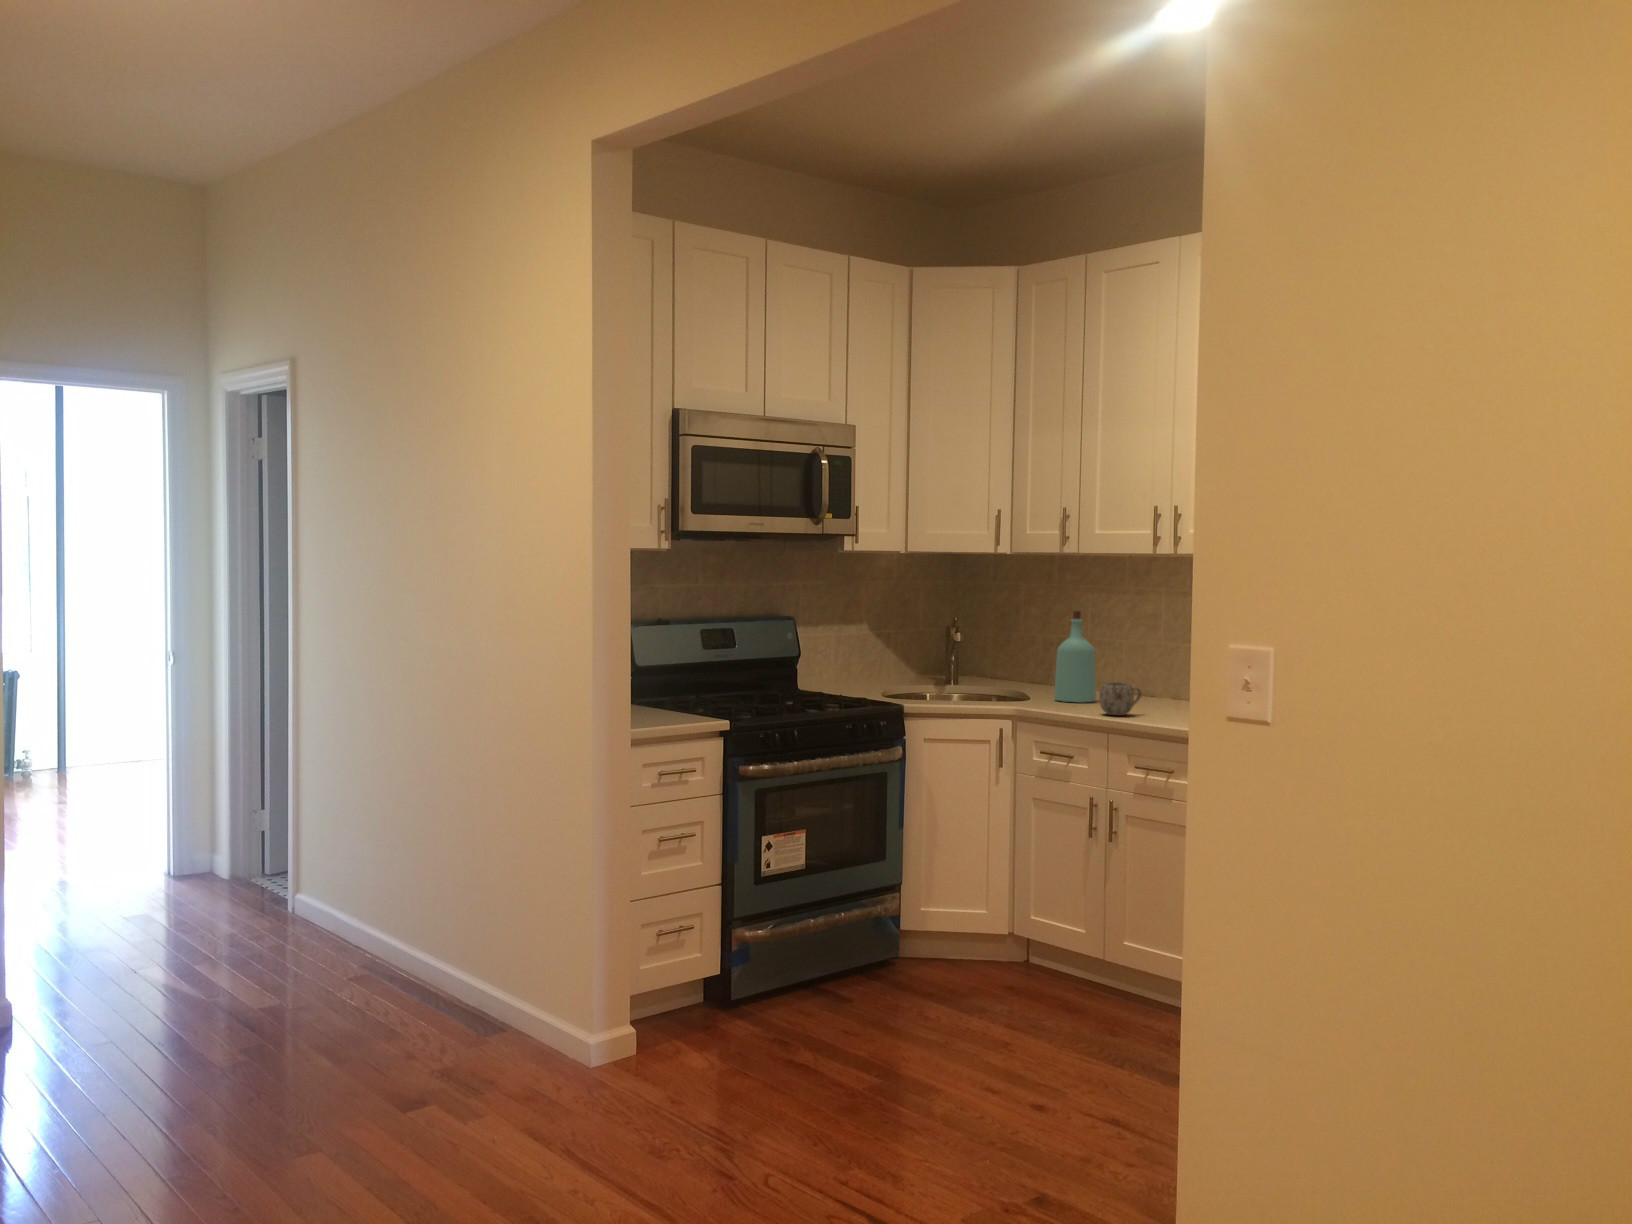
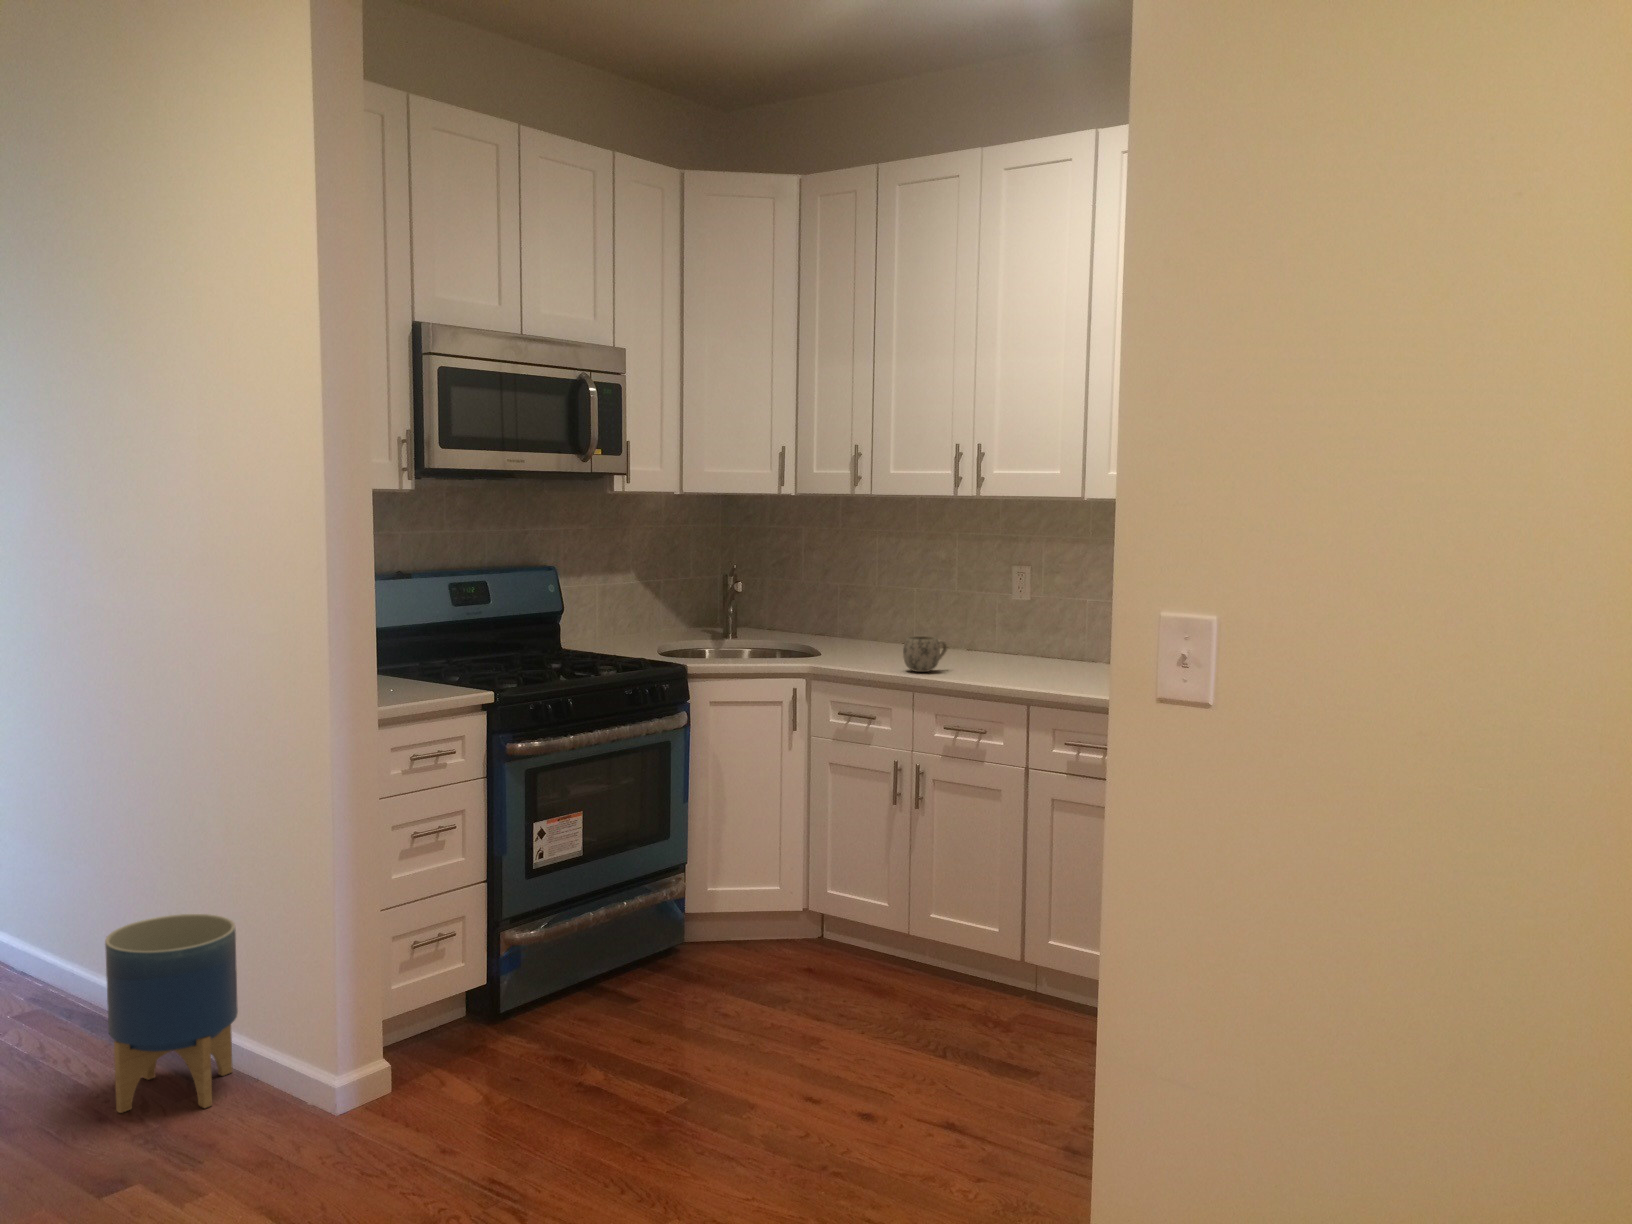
bottle: present [1054,611,1096,703] -> none [847,557,892,657]
planter: none [417,896,516,1055] -> present [105,914,238,1113]

